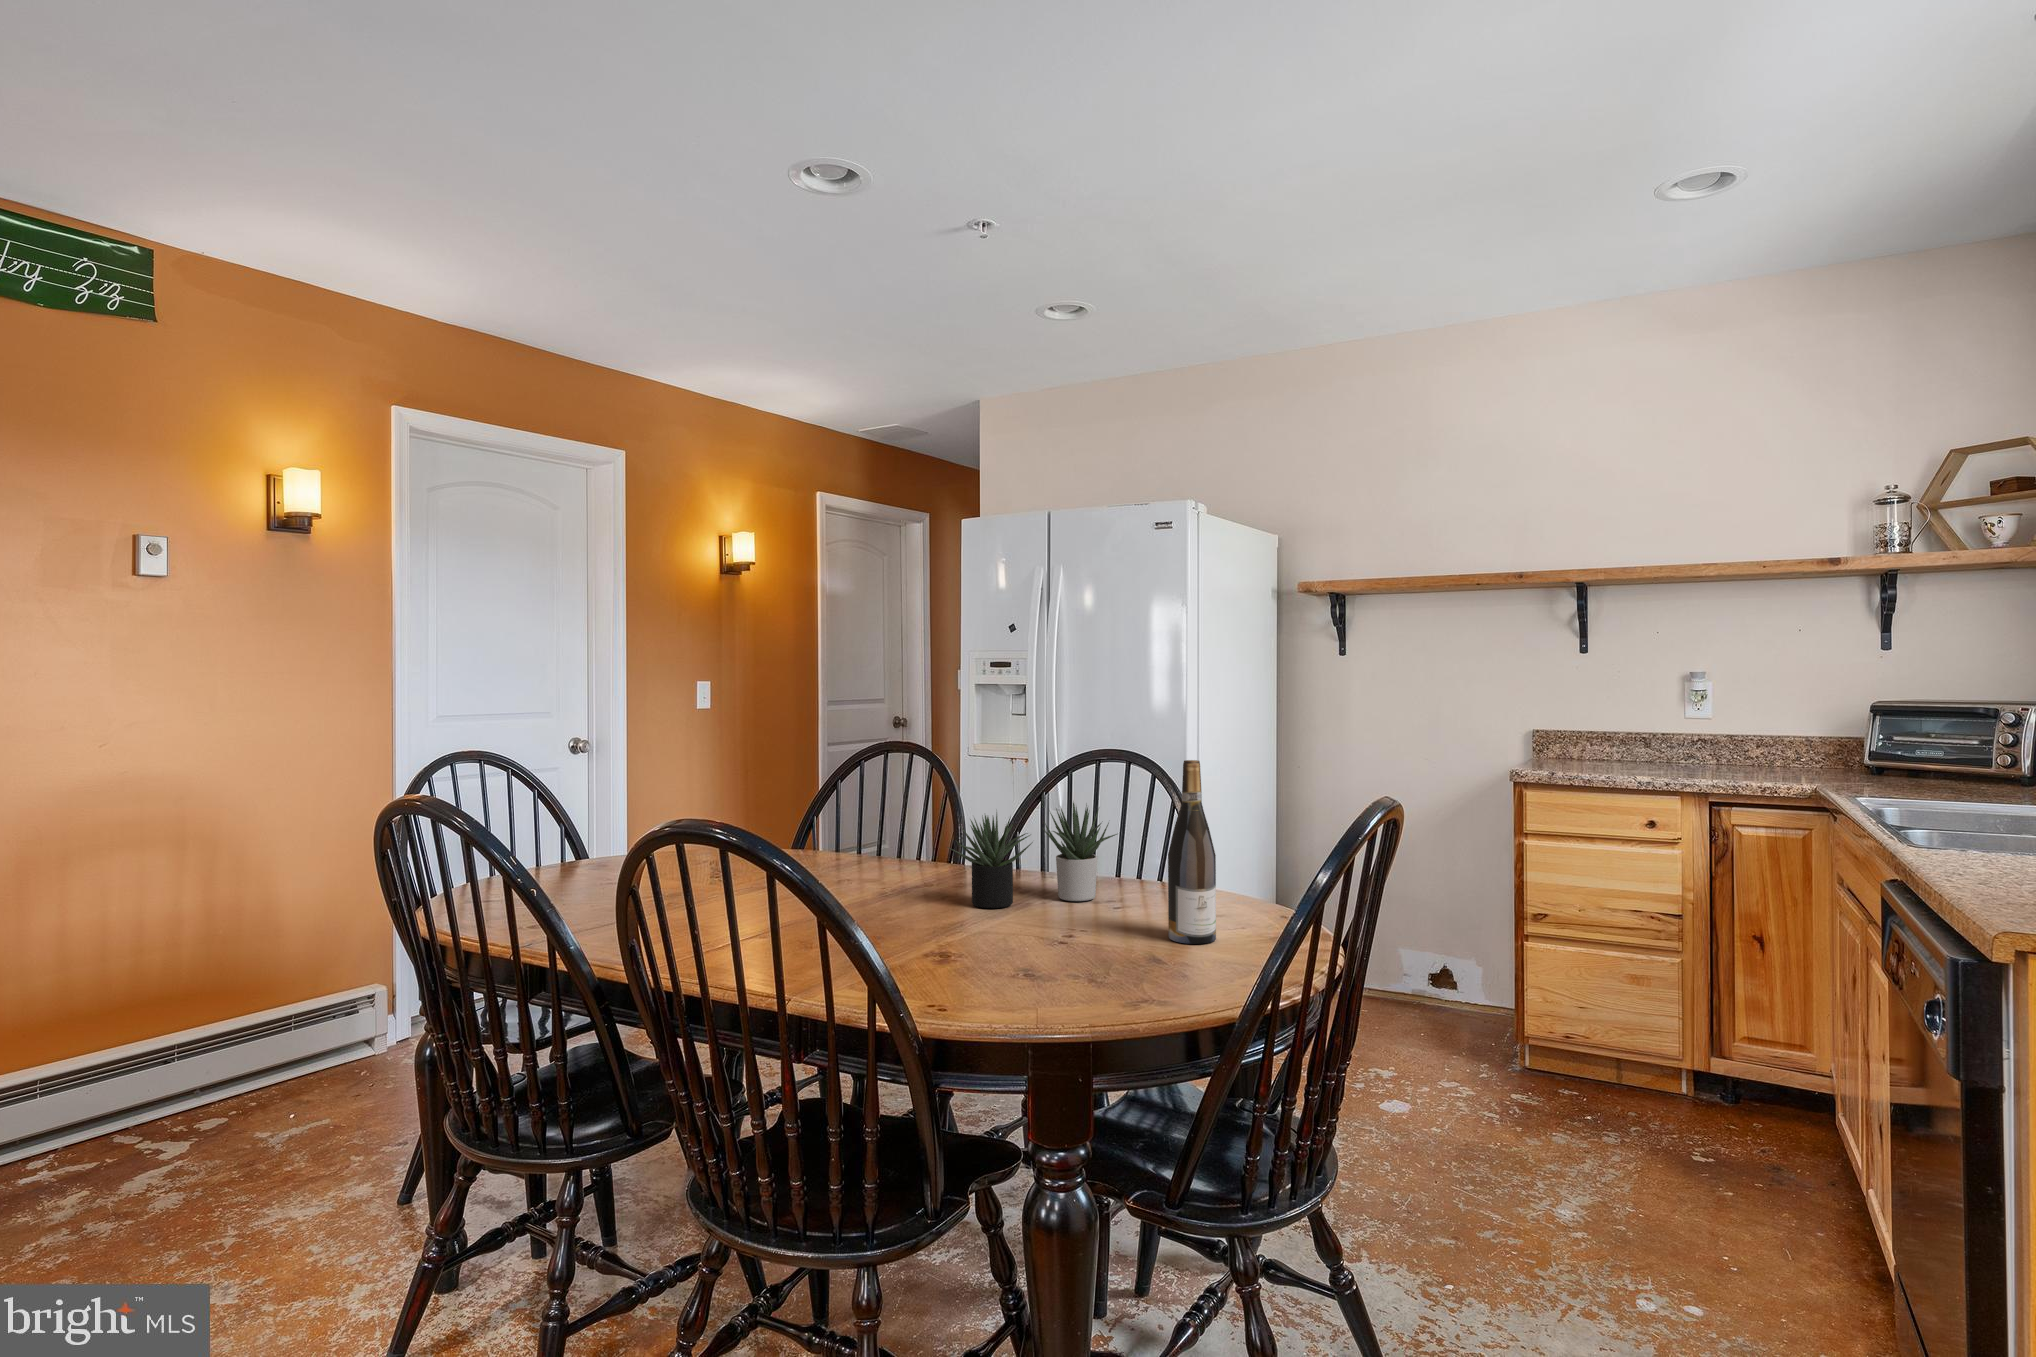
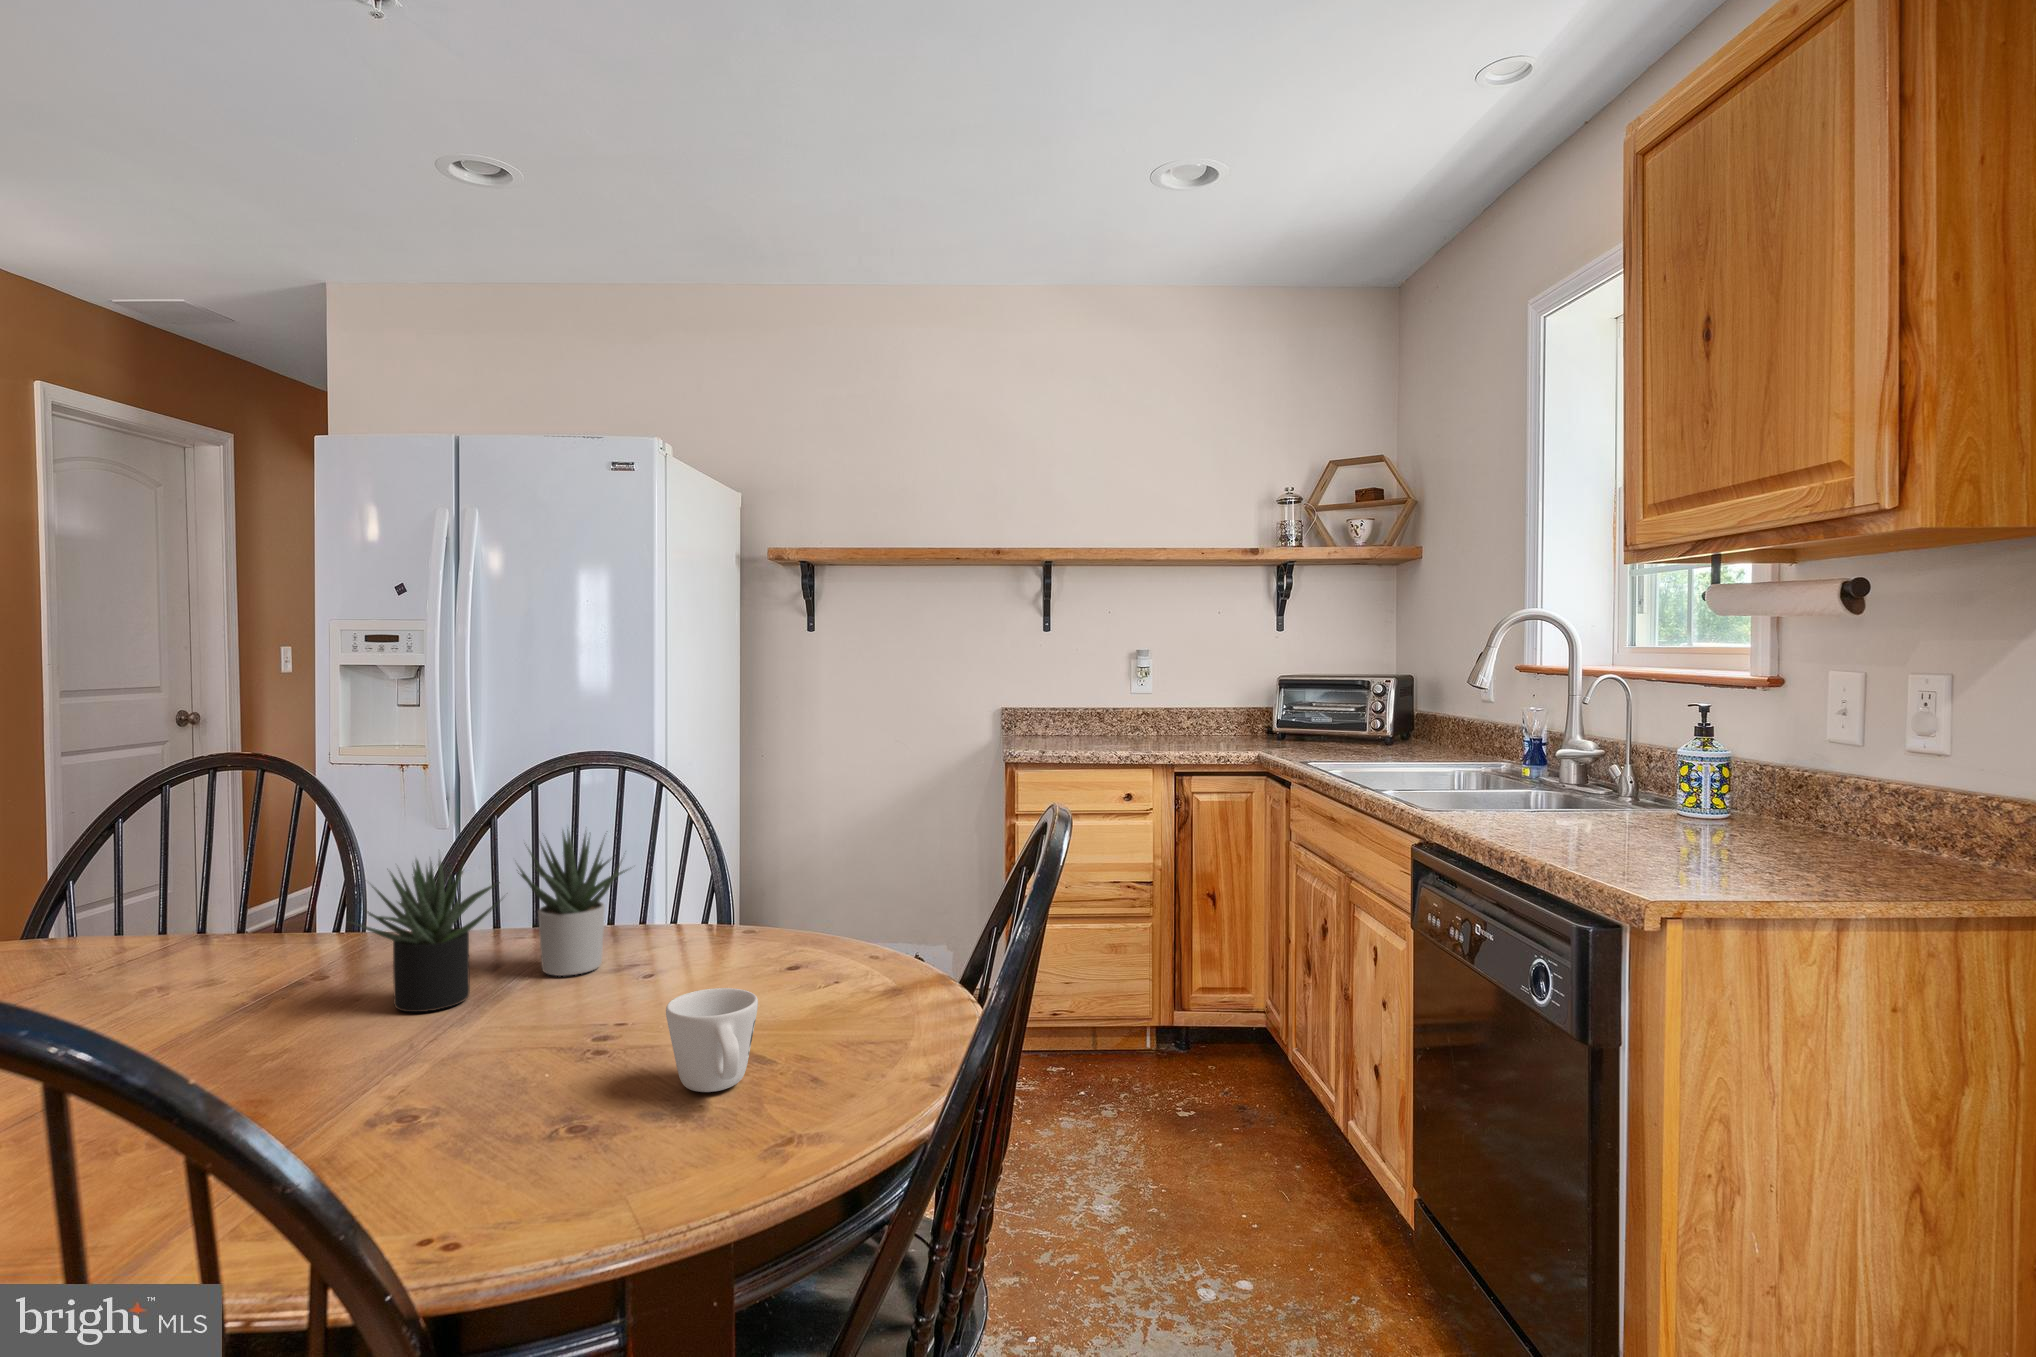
wine bottle: present [1168,760,1216,944] -> none [746,757,815,1022]
mug: none [1097,907,1154,969] -> present [666,988,758,1092]

